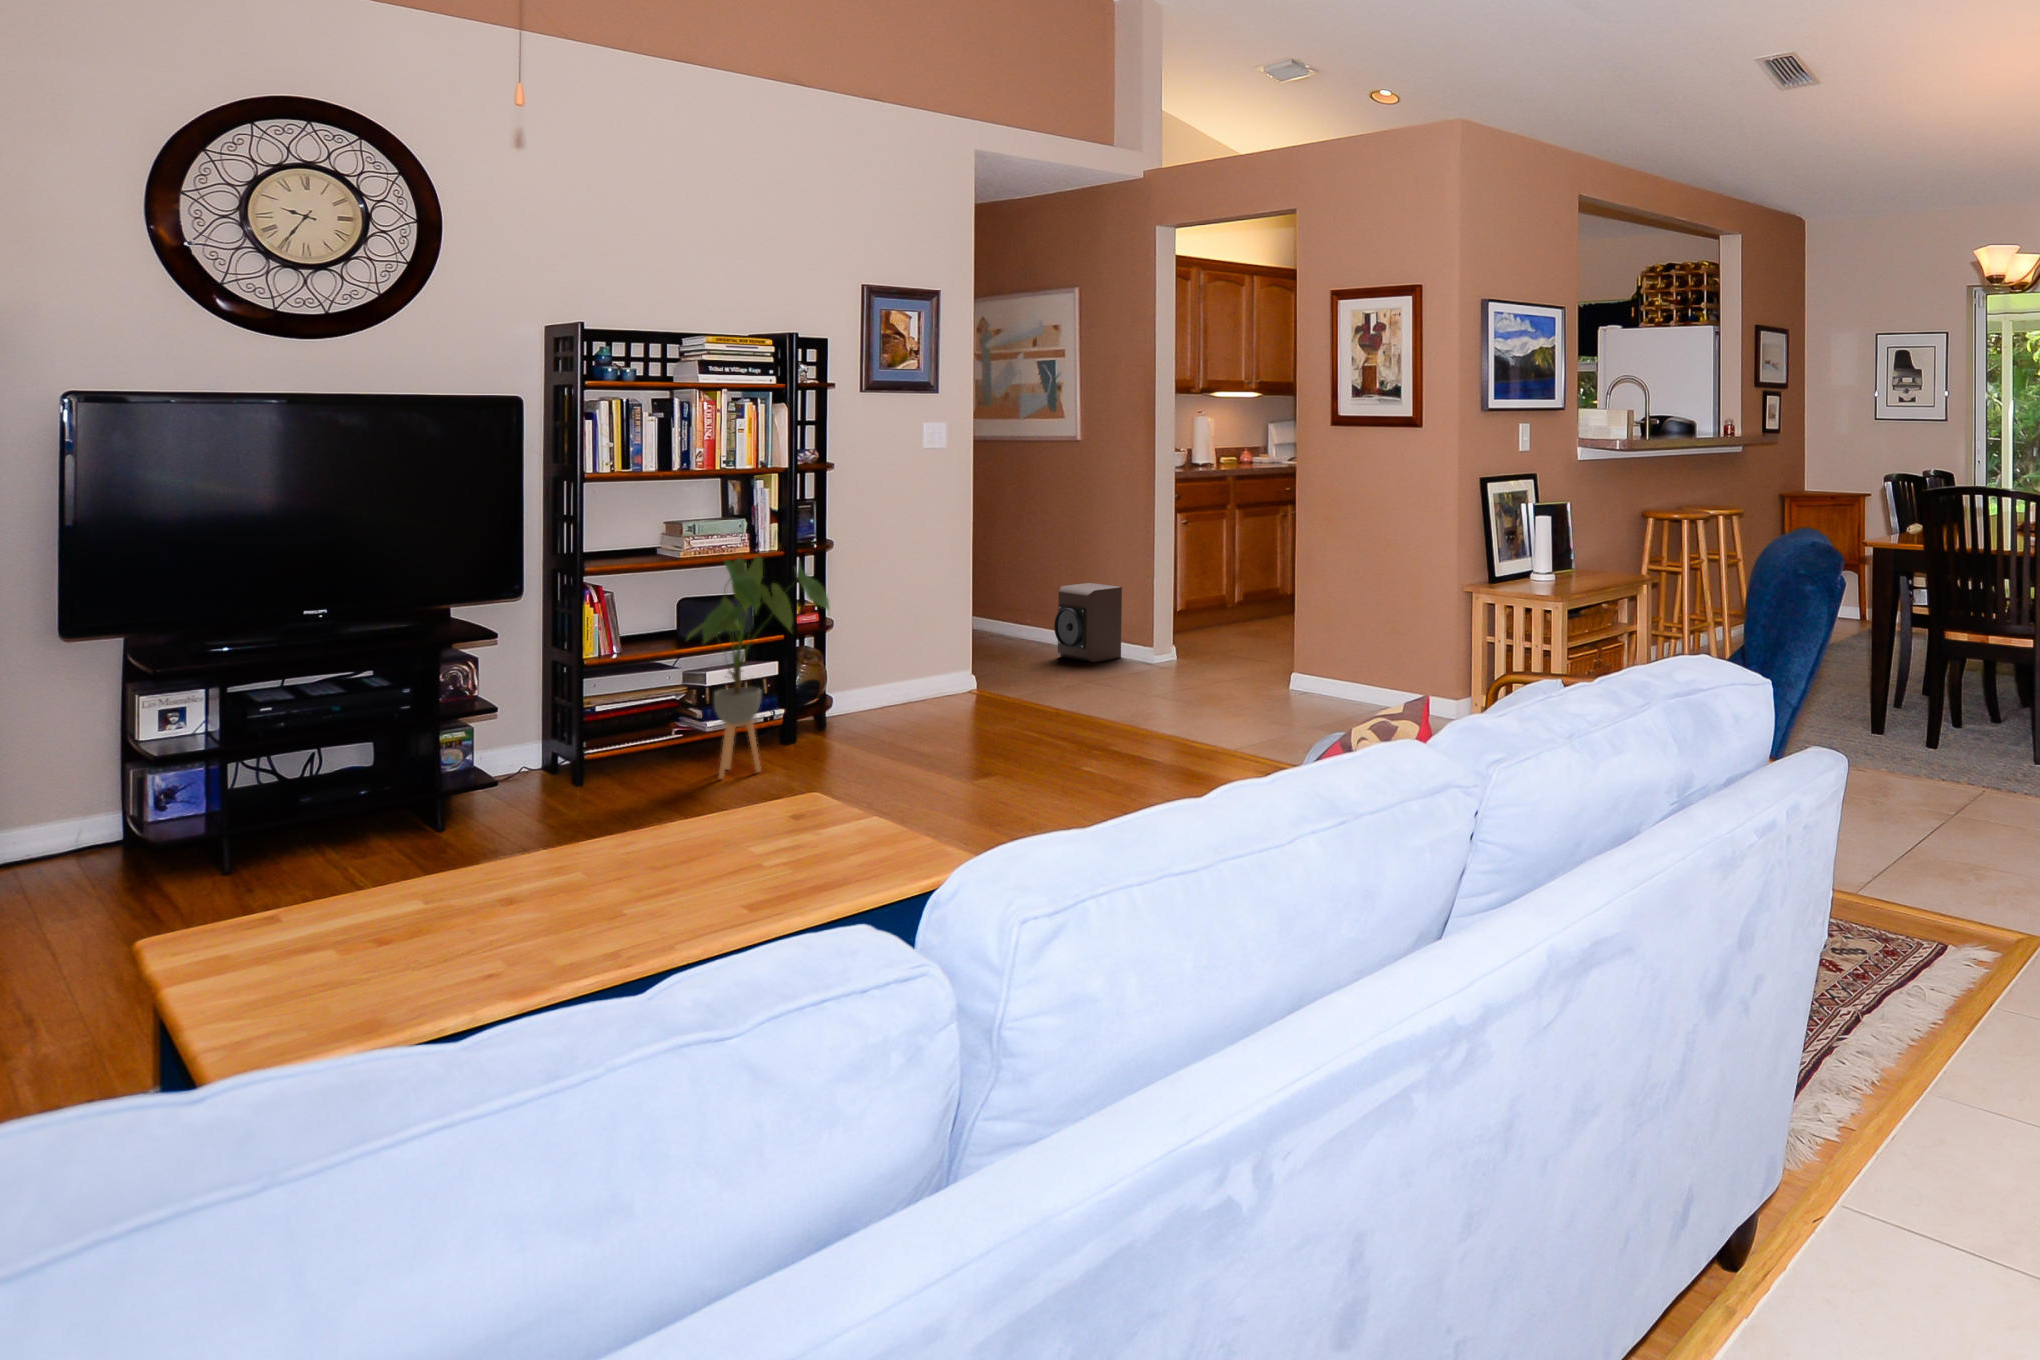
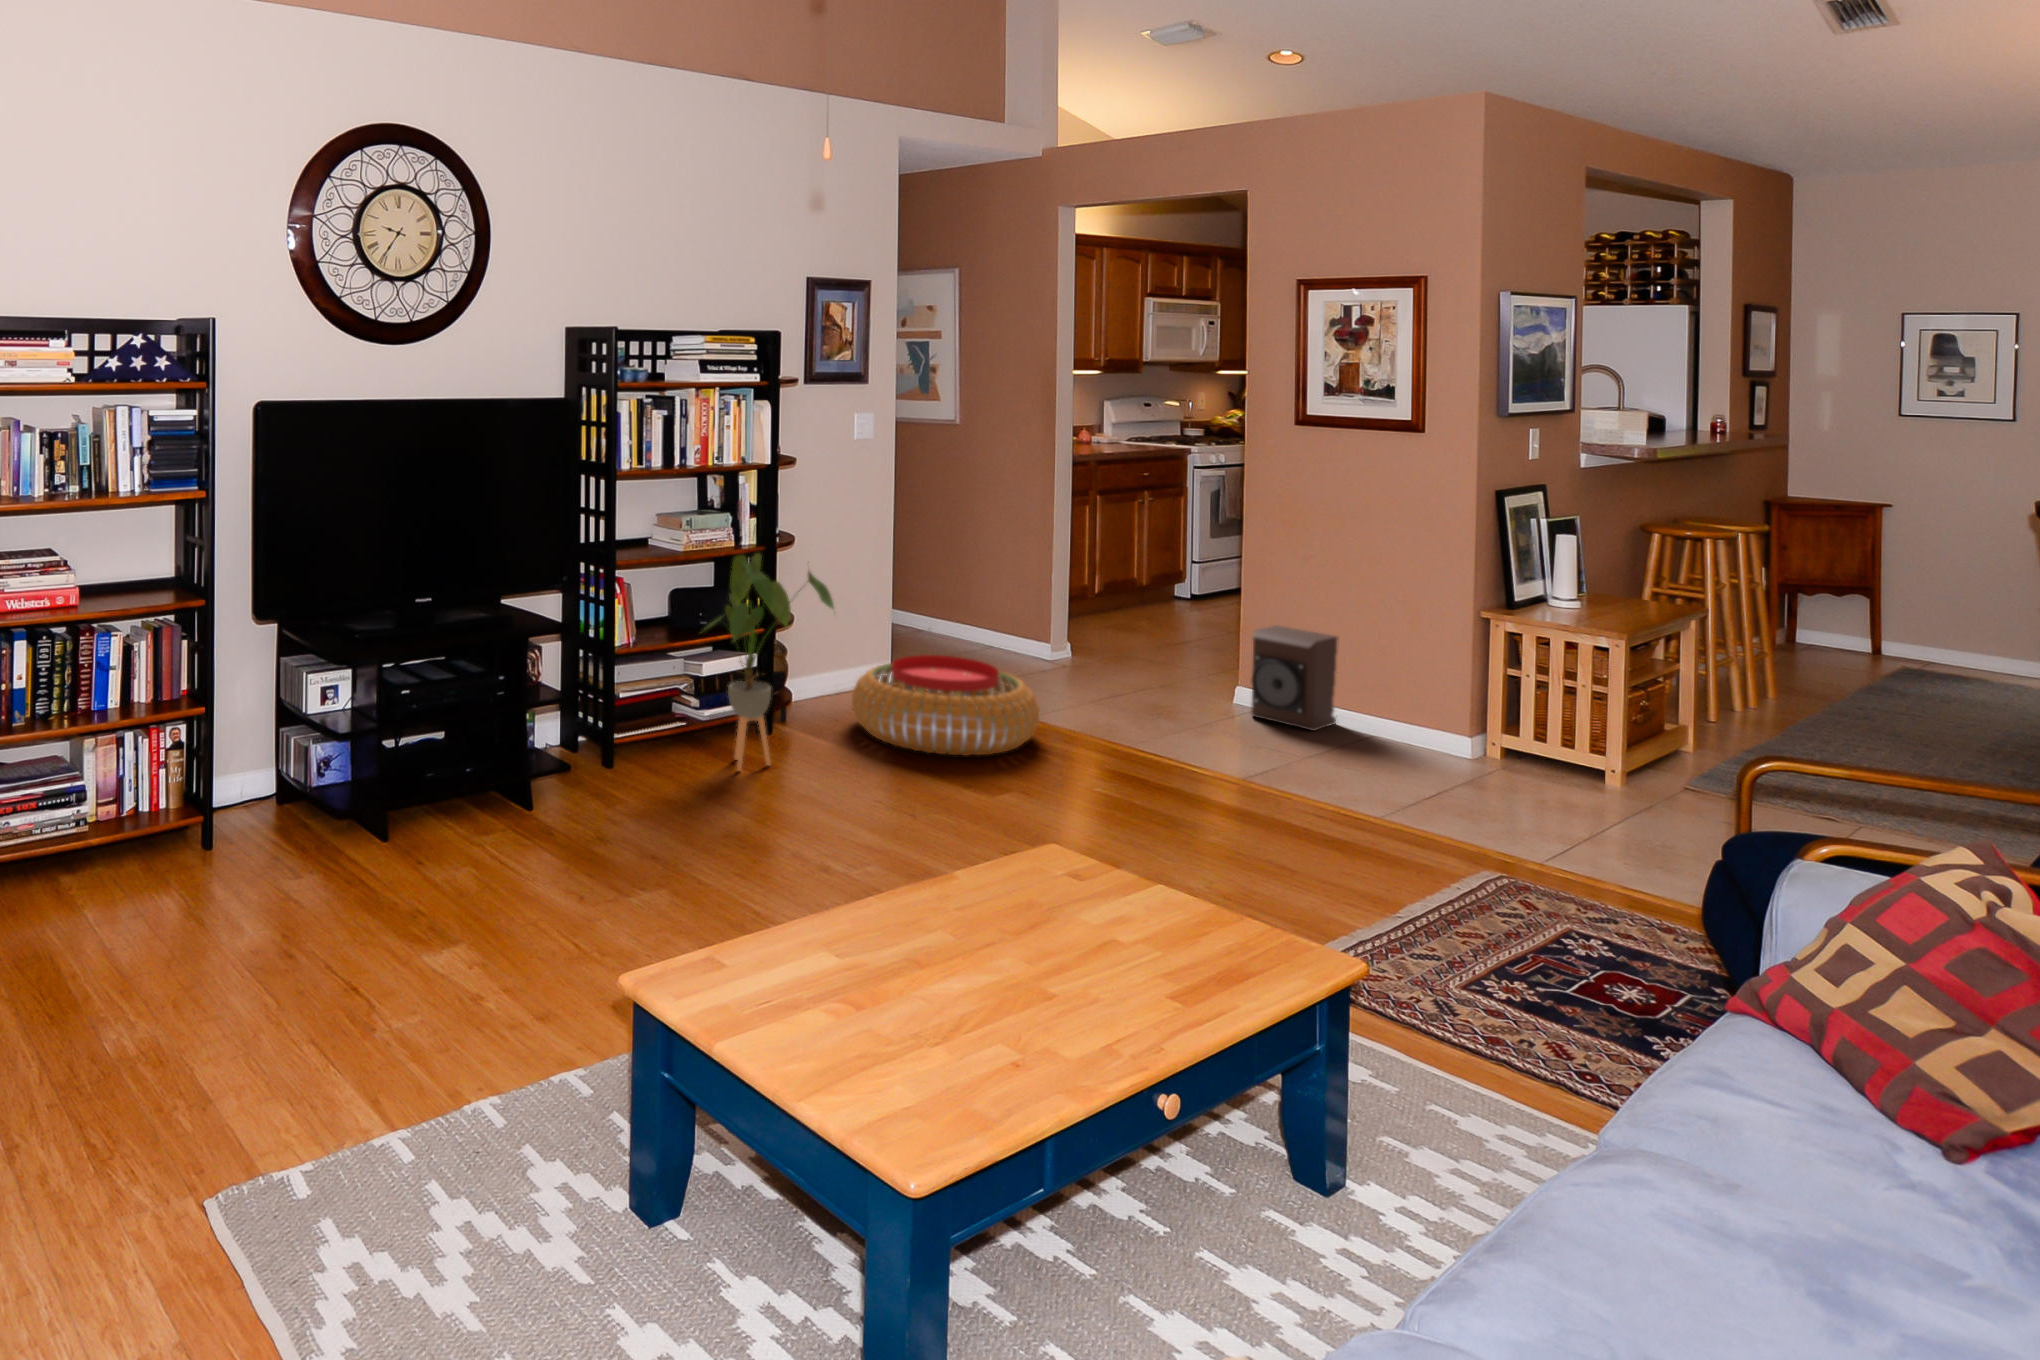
speaker: present [1054,583,1122,662] -> present [1252,625,1337,731]
pouf: none [880,657,1067,749] -> present [852,655,1040,756]

